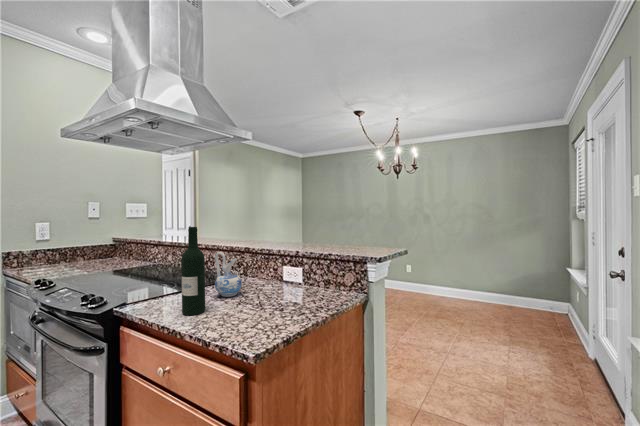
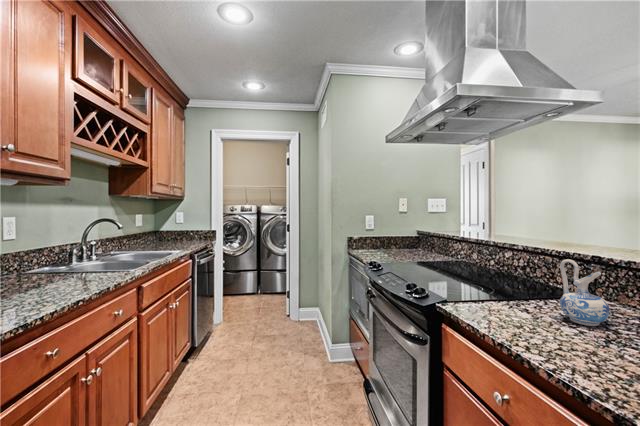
wine bottle: present [181,227,205,315] -> none [520,222,556,340]

